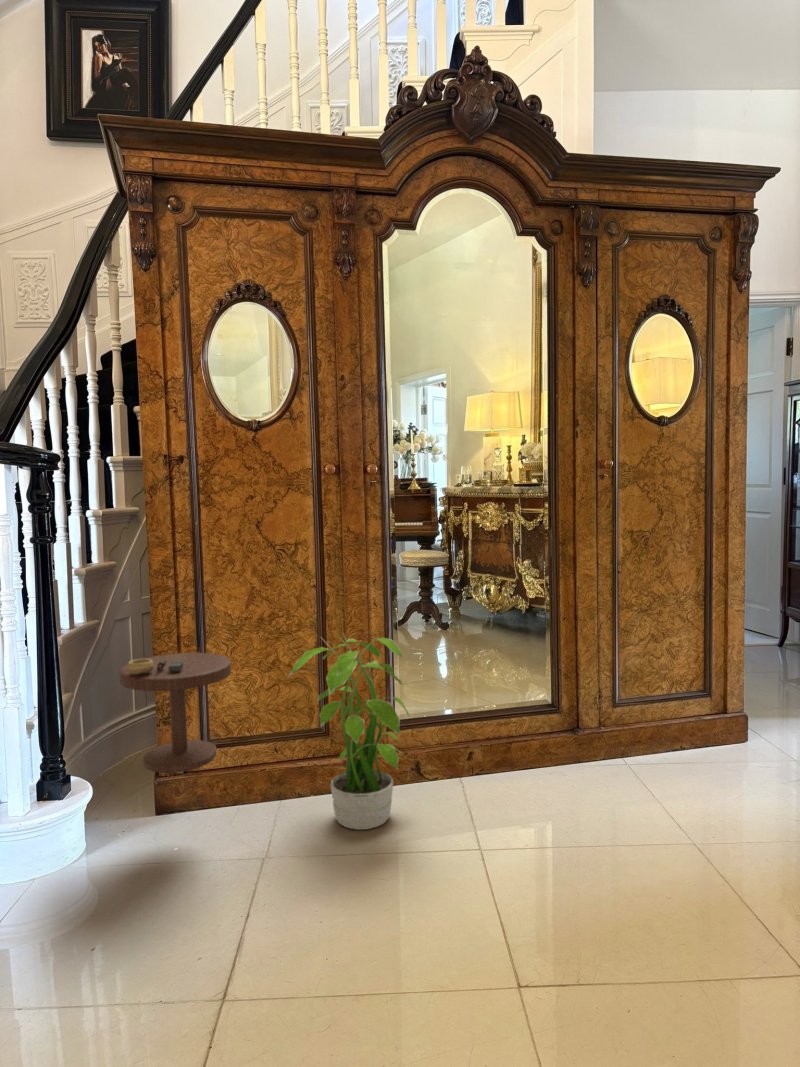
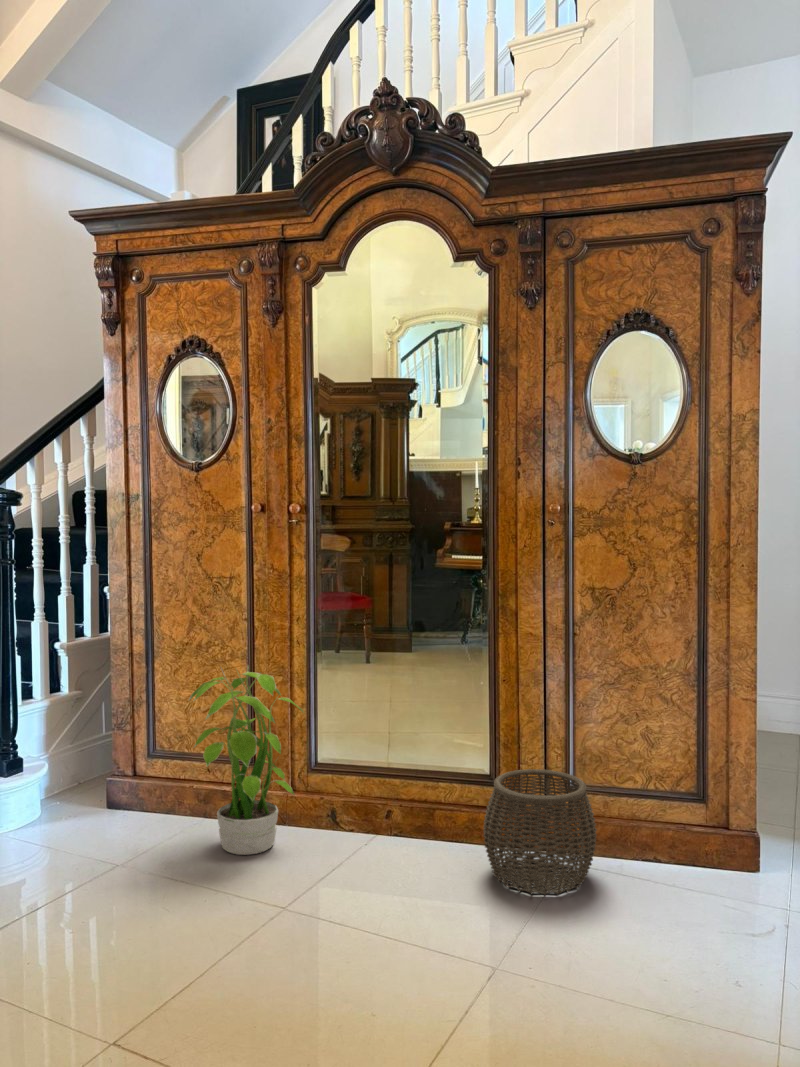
side table: present [120,653,231,773] -> none [47,666,142,834]
woven basket: none [581,689,685,798] -> present [484,769,597,895]

